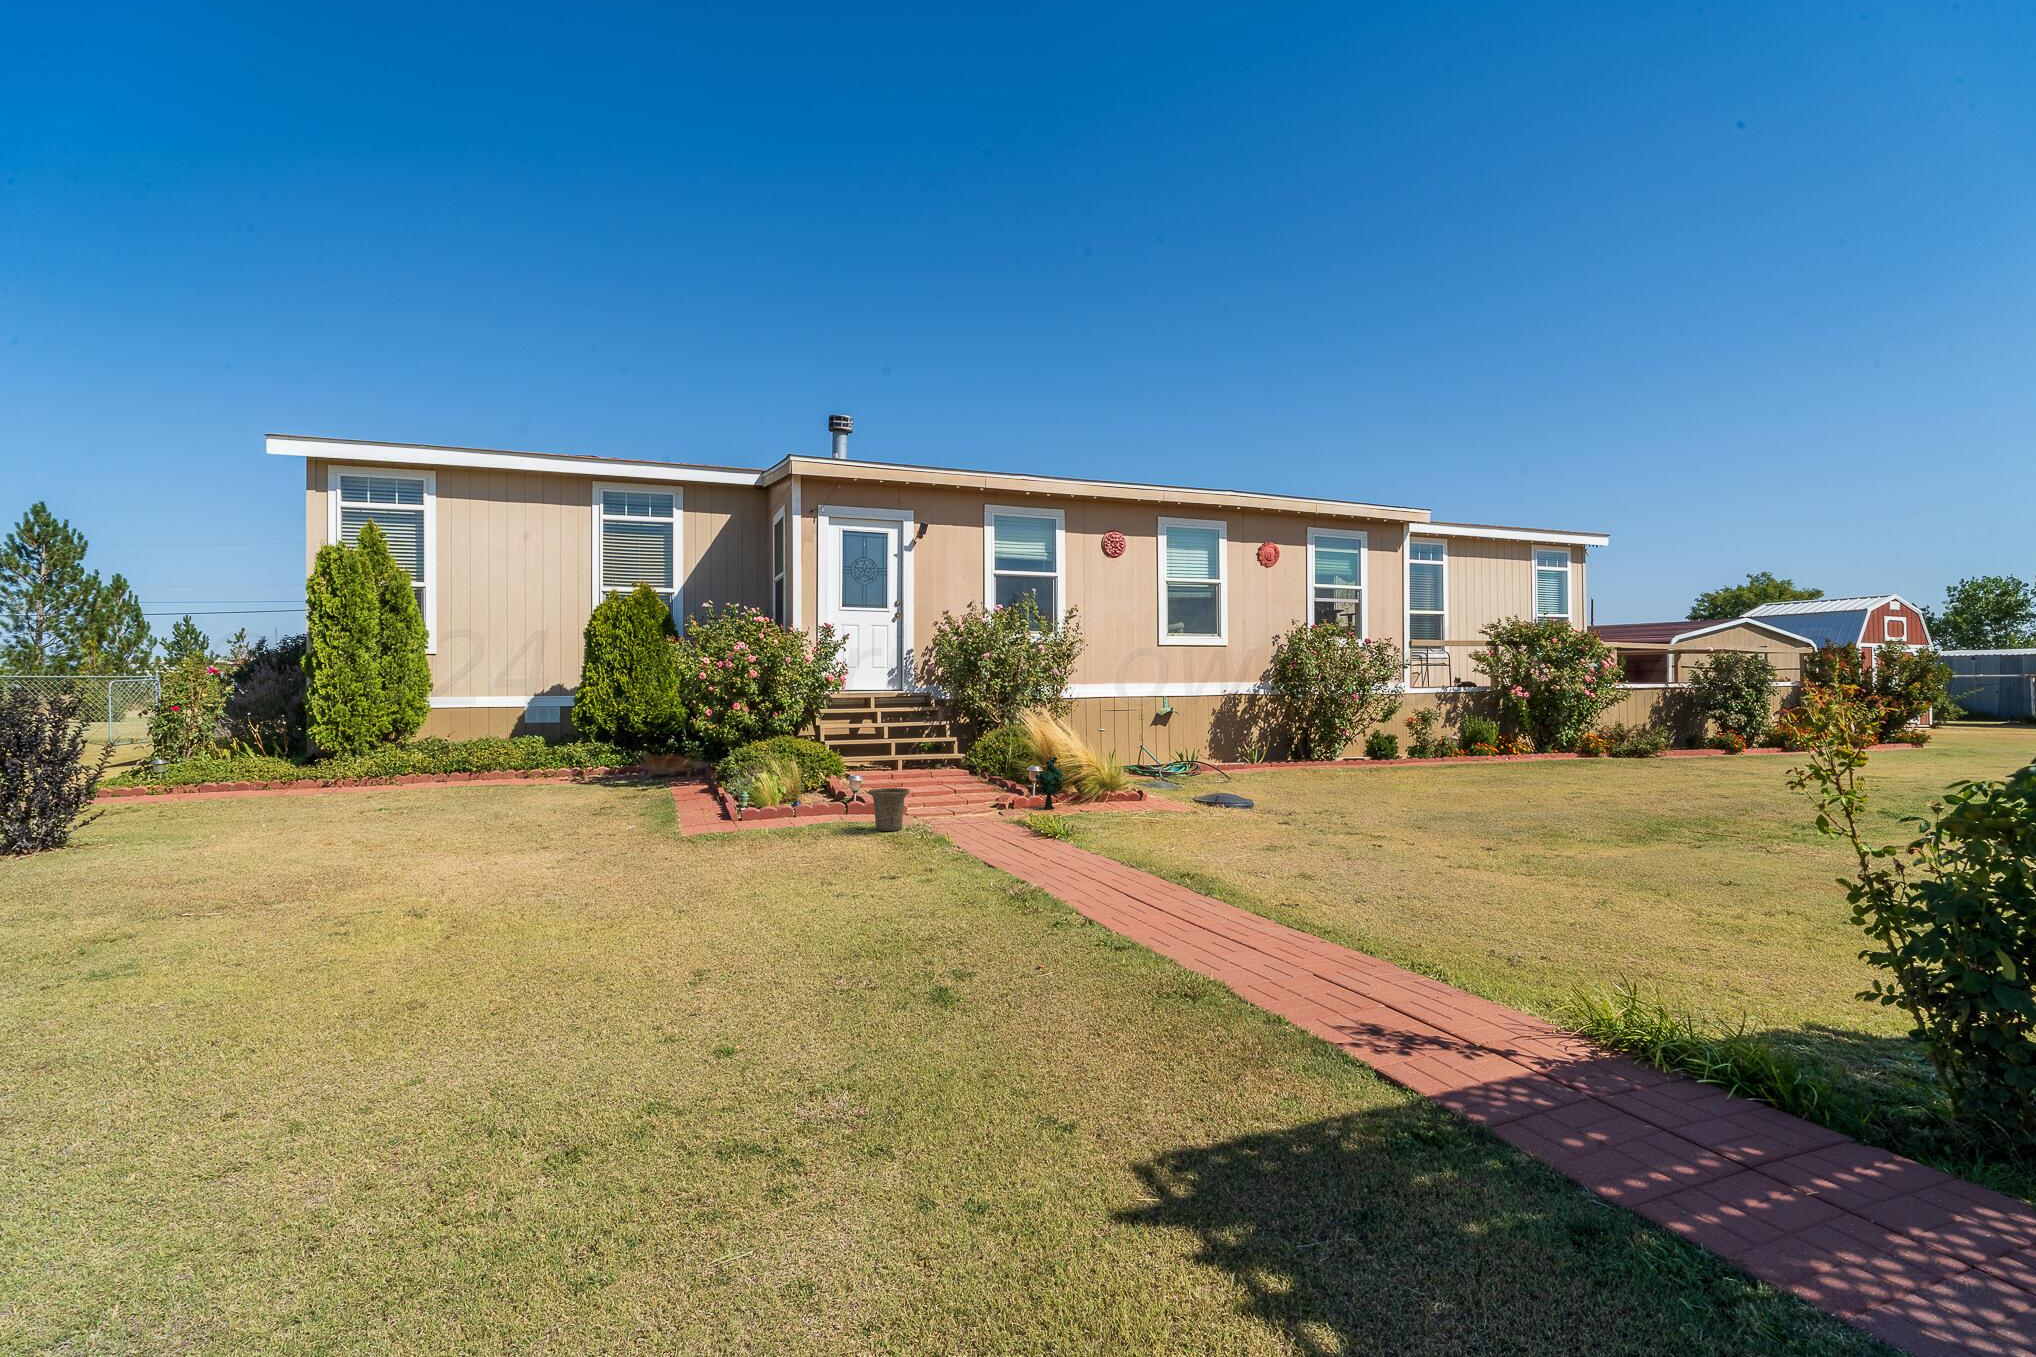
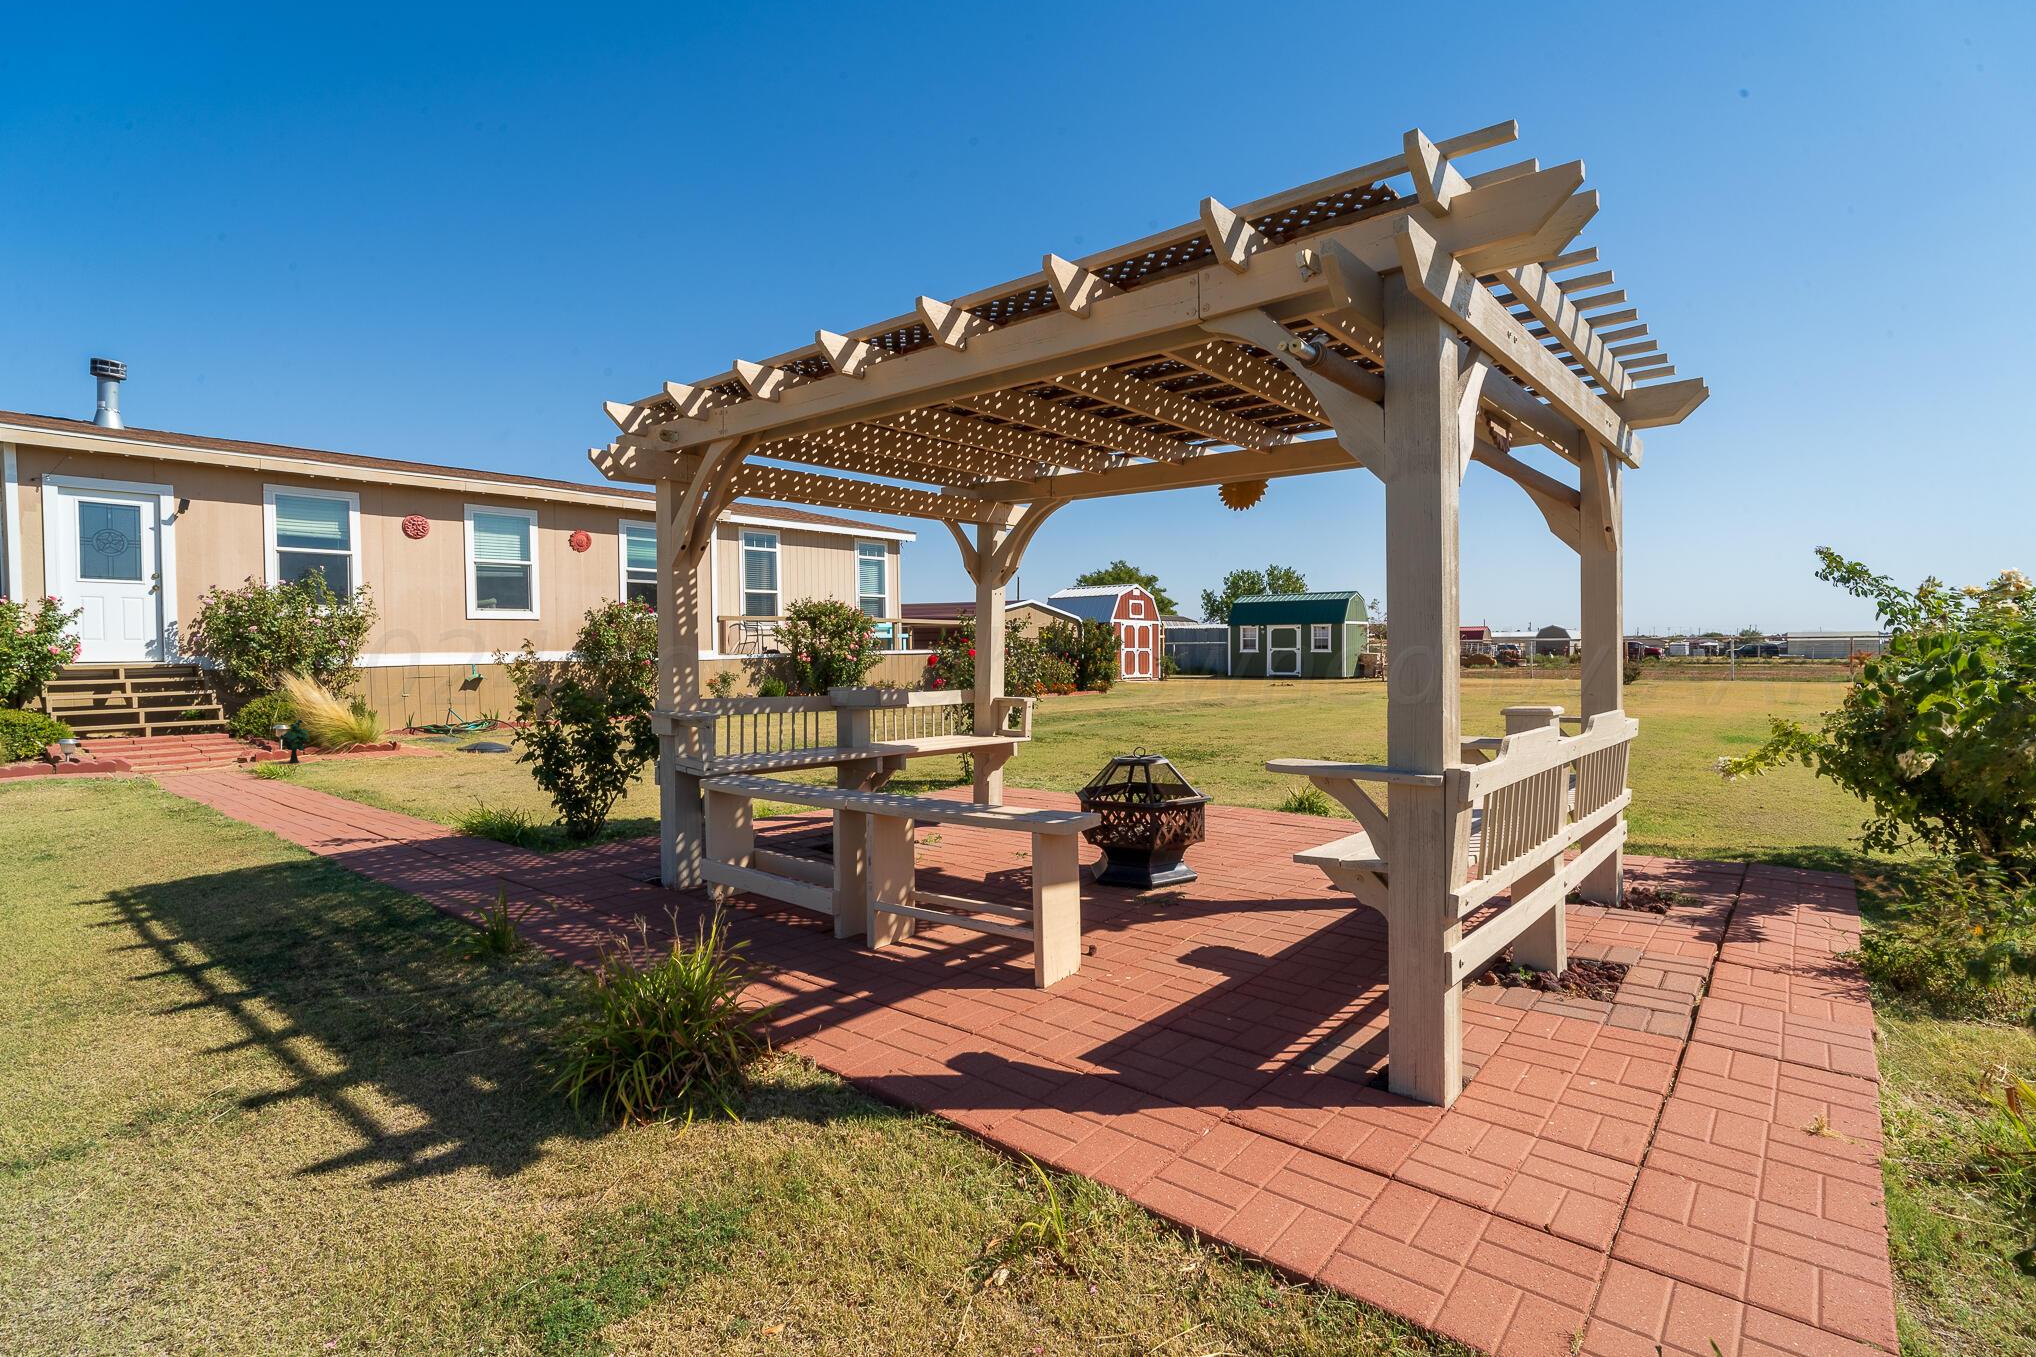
basket: present [868,788,910,831] -> none [75,751,124,788]

